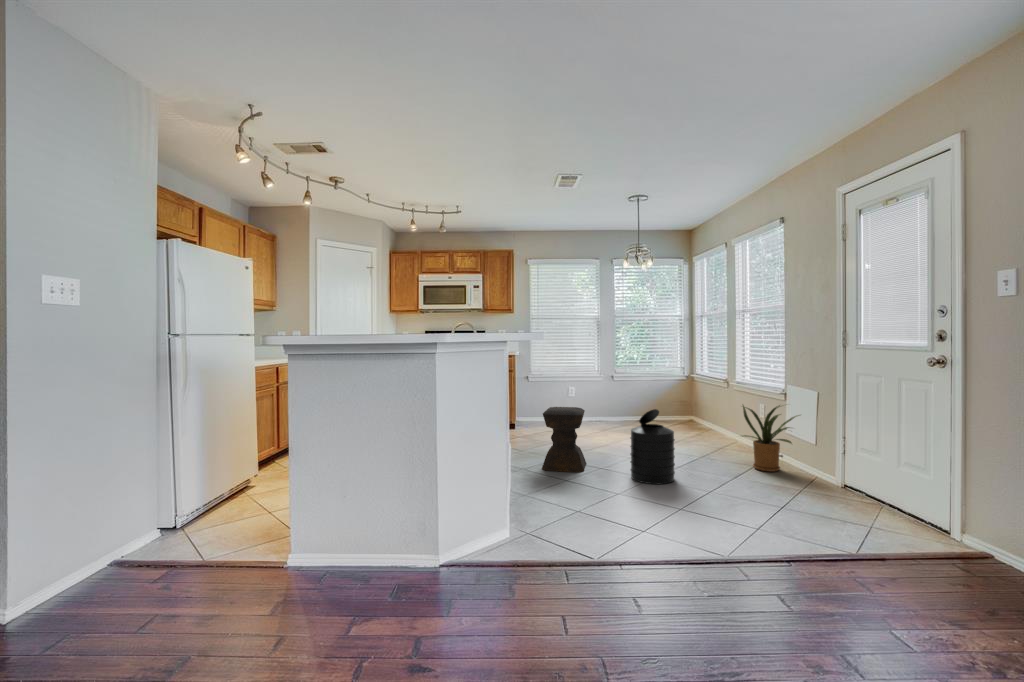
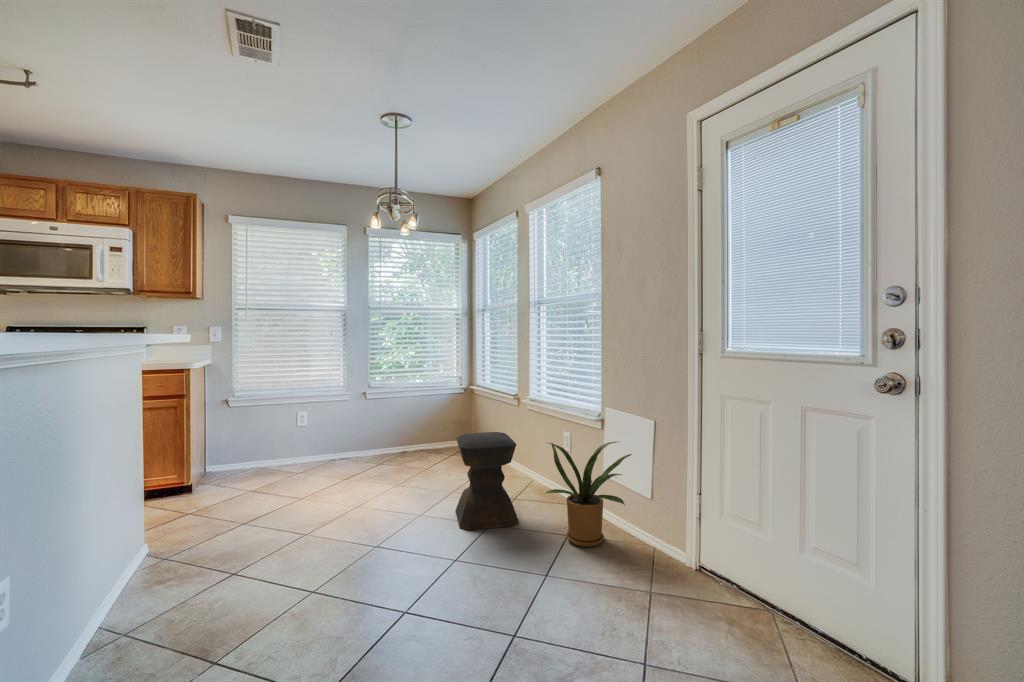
stool: present [542,407,586,472] -> present [455,432,519,531]
trash can: present [630,409,675,484] -> none [365,479,451,641]

